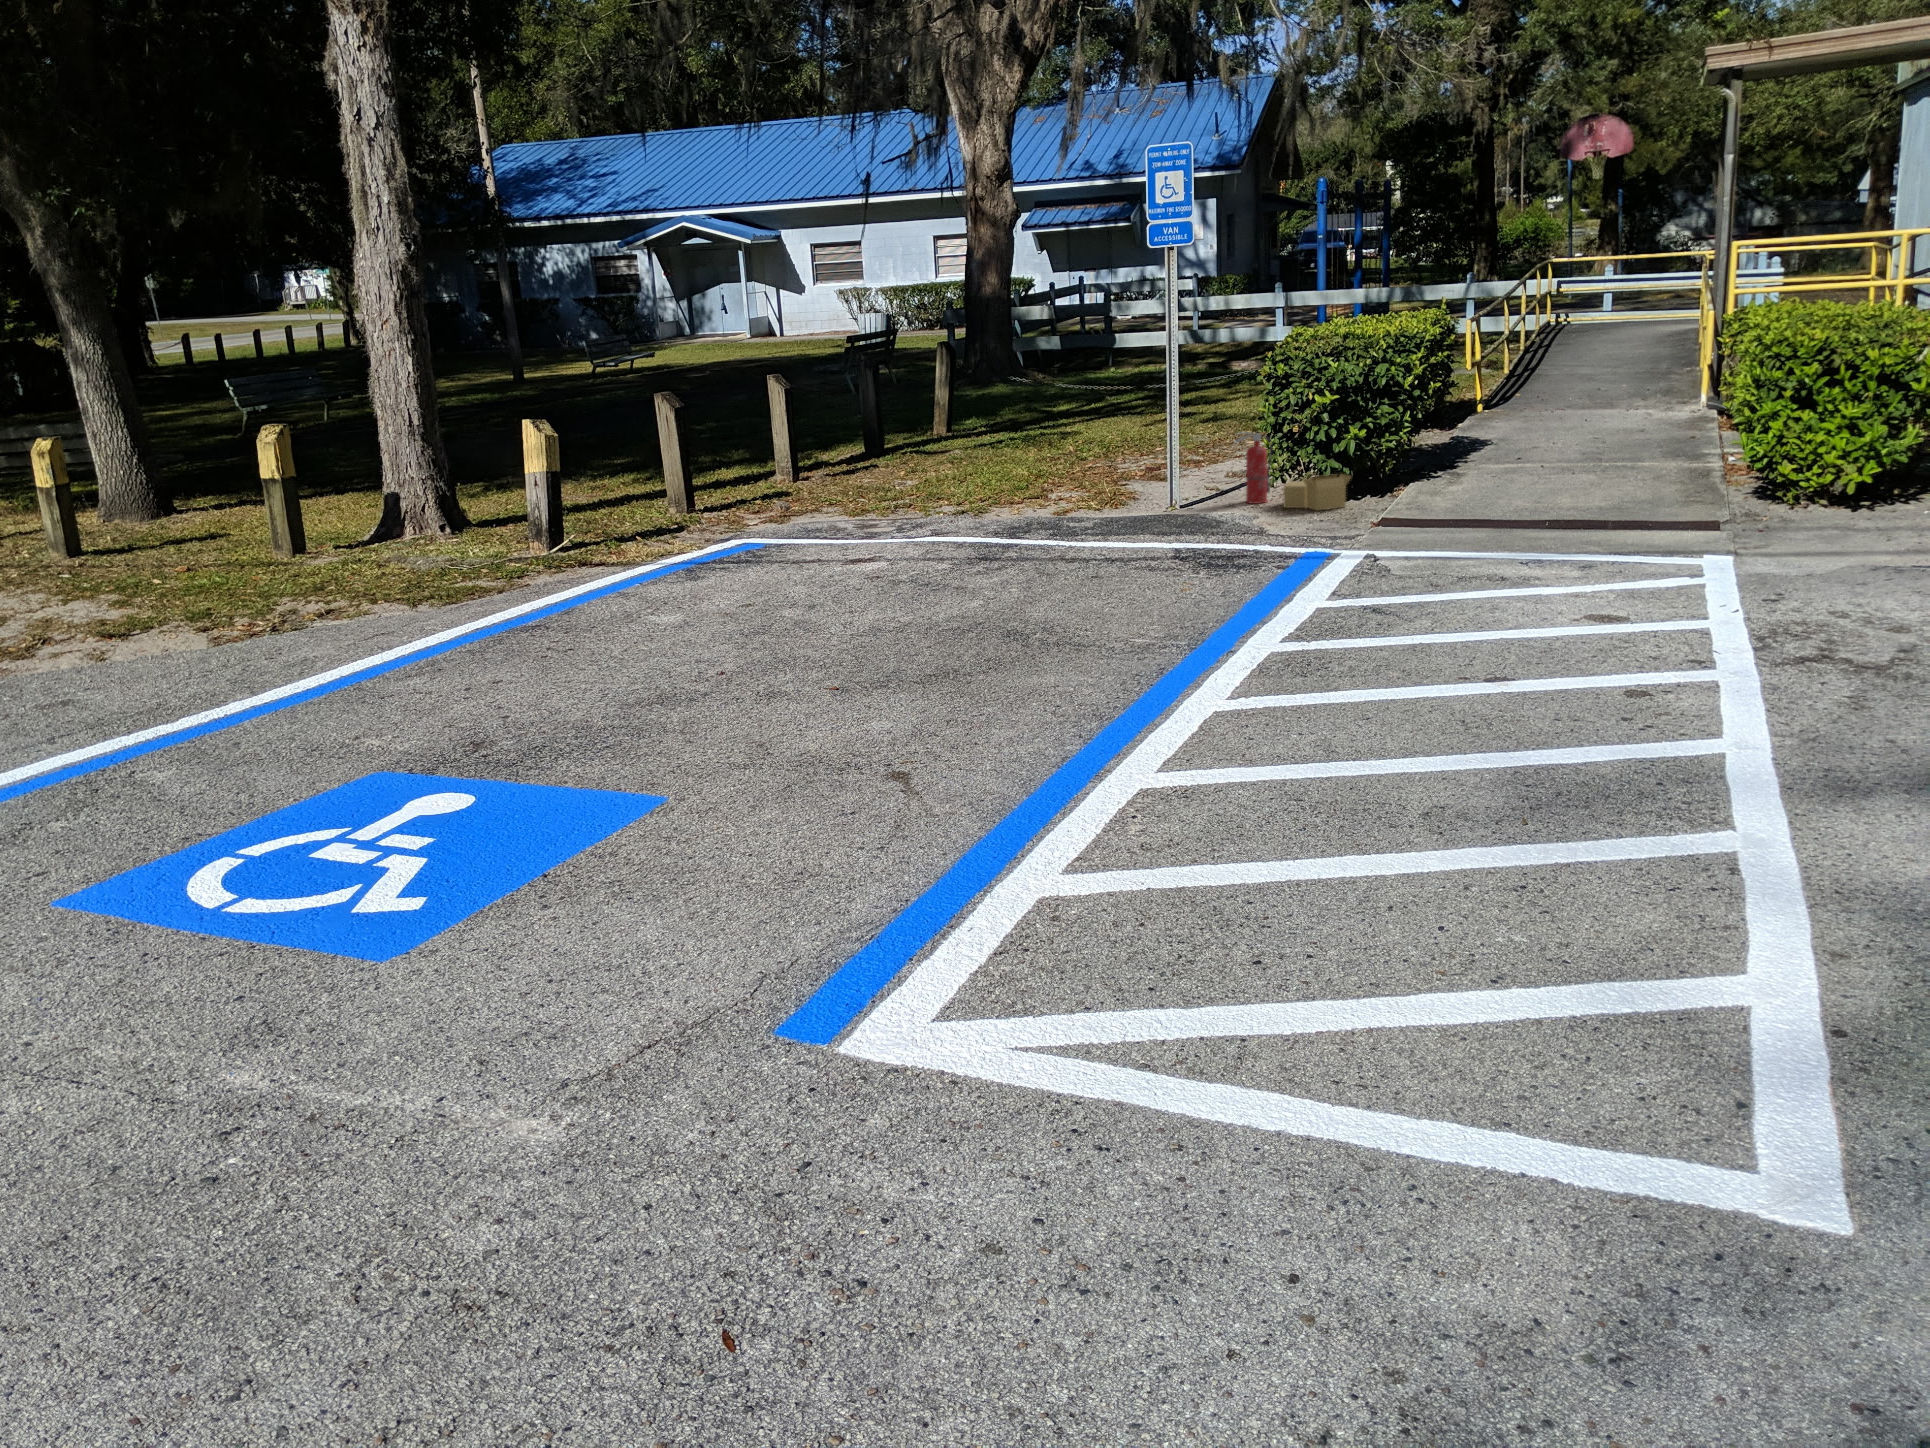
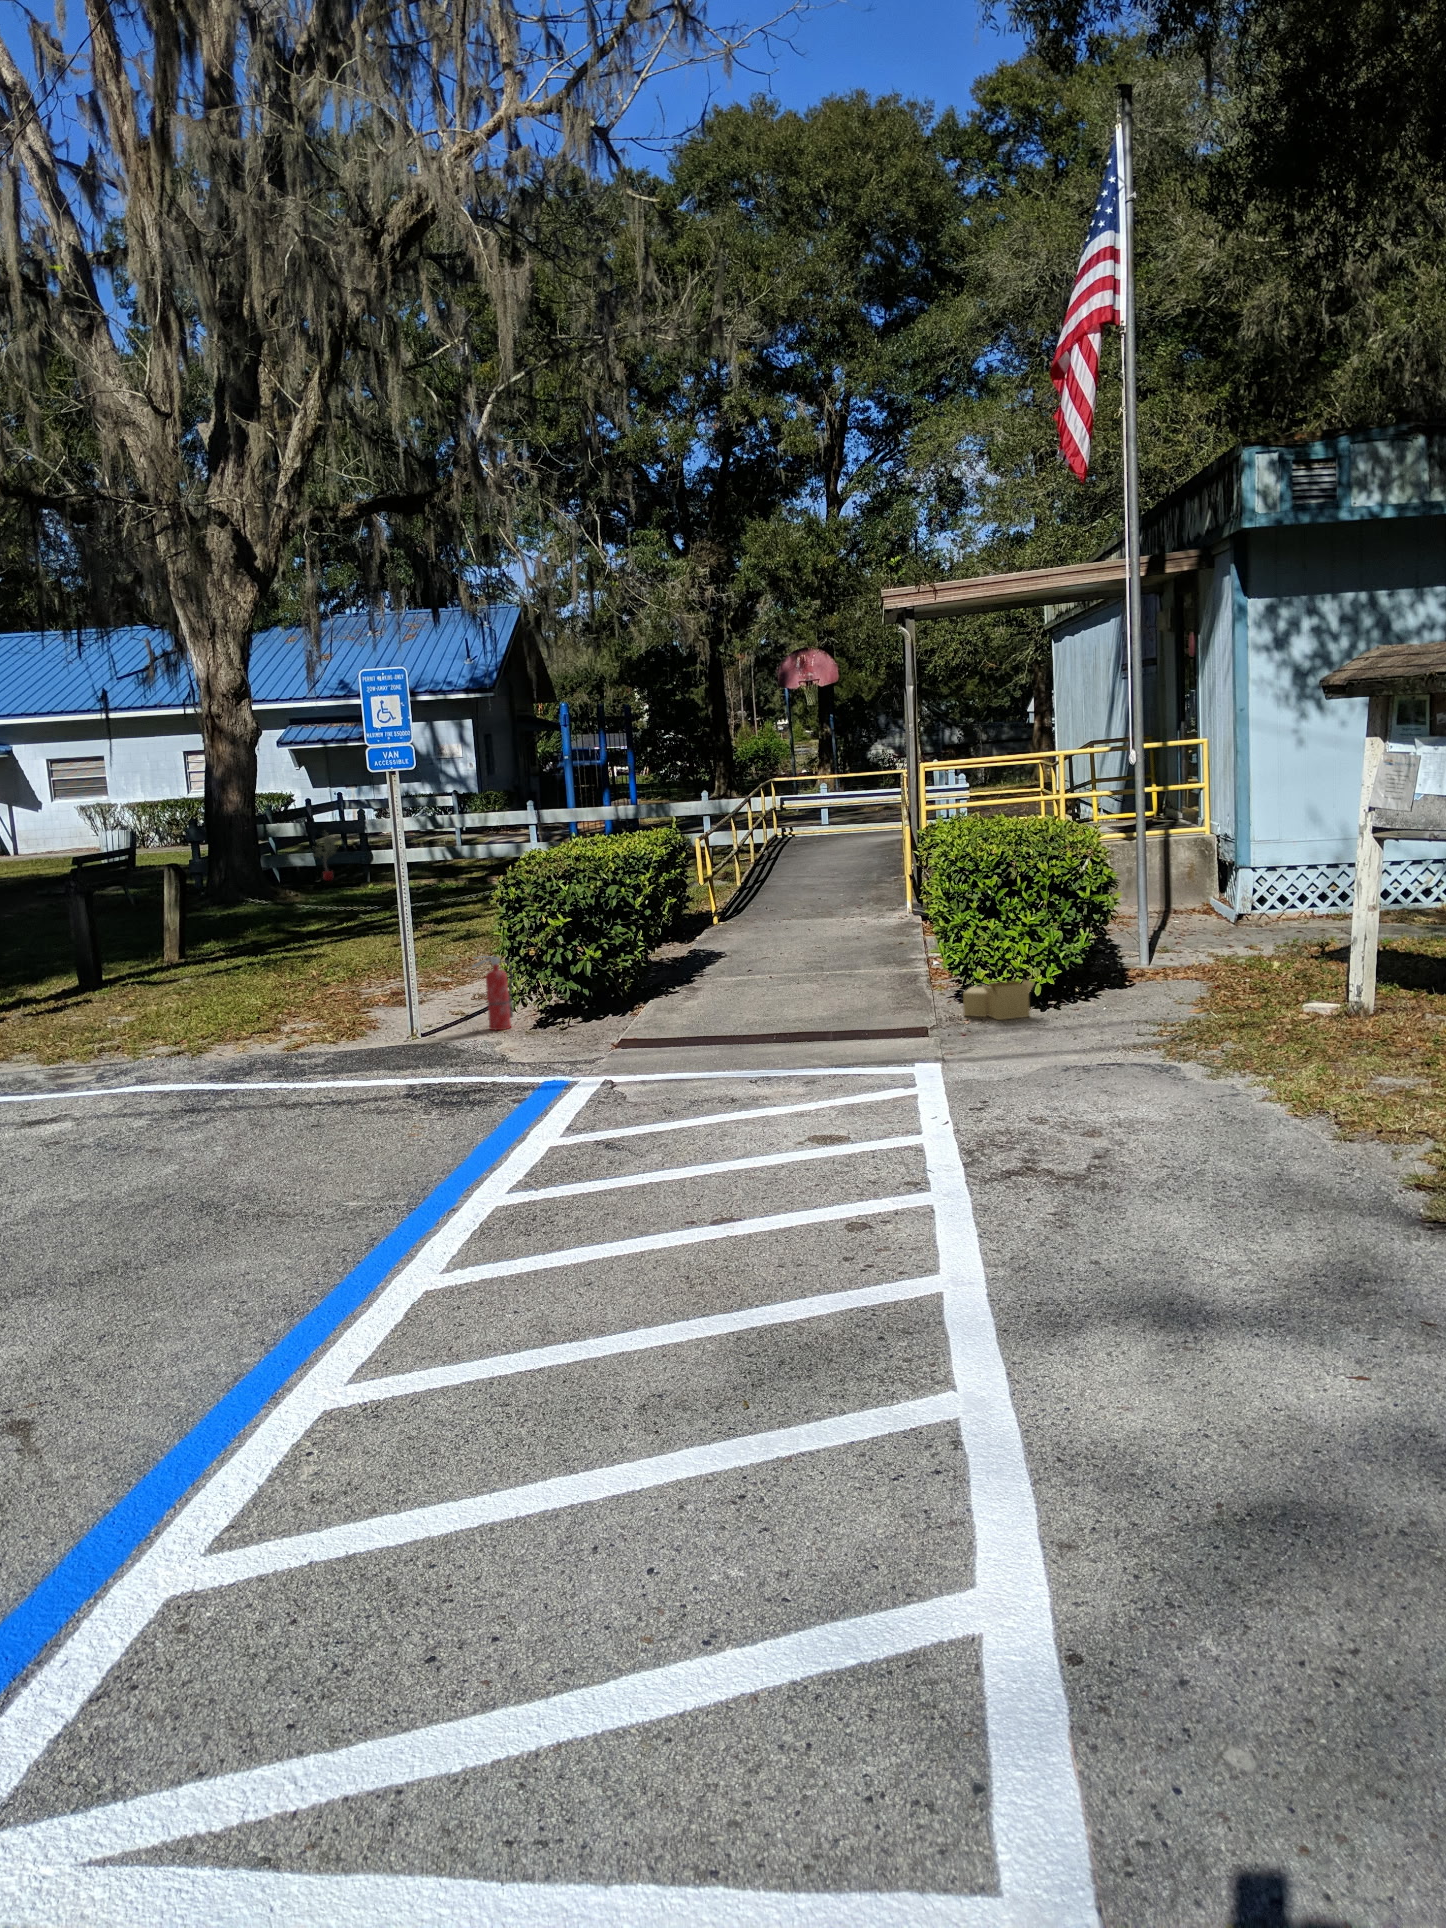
potted tree: none [1053,314,1083,365] -> present [310,833,339,881]
cardboard box: present [1284,473,1351,510] -> present [963,980,1034,1020]

